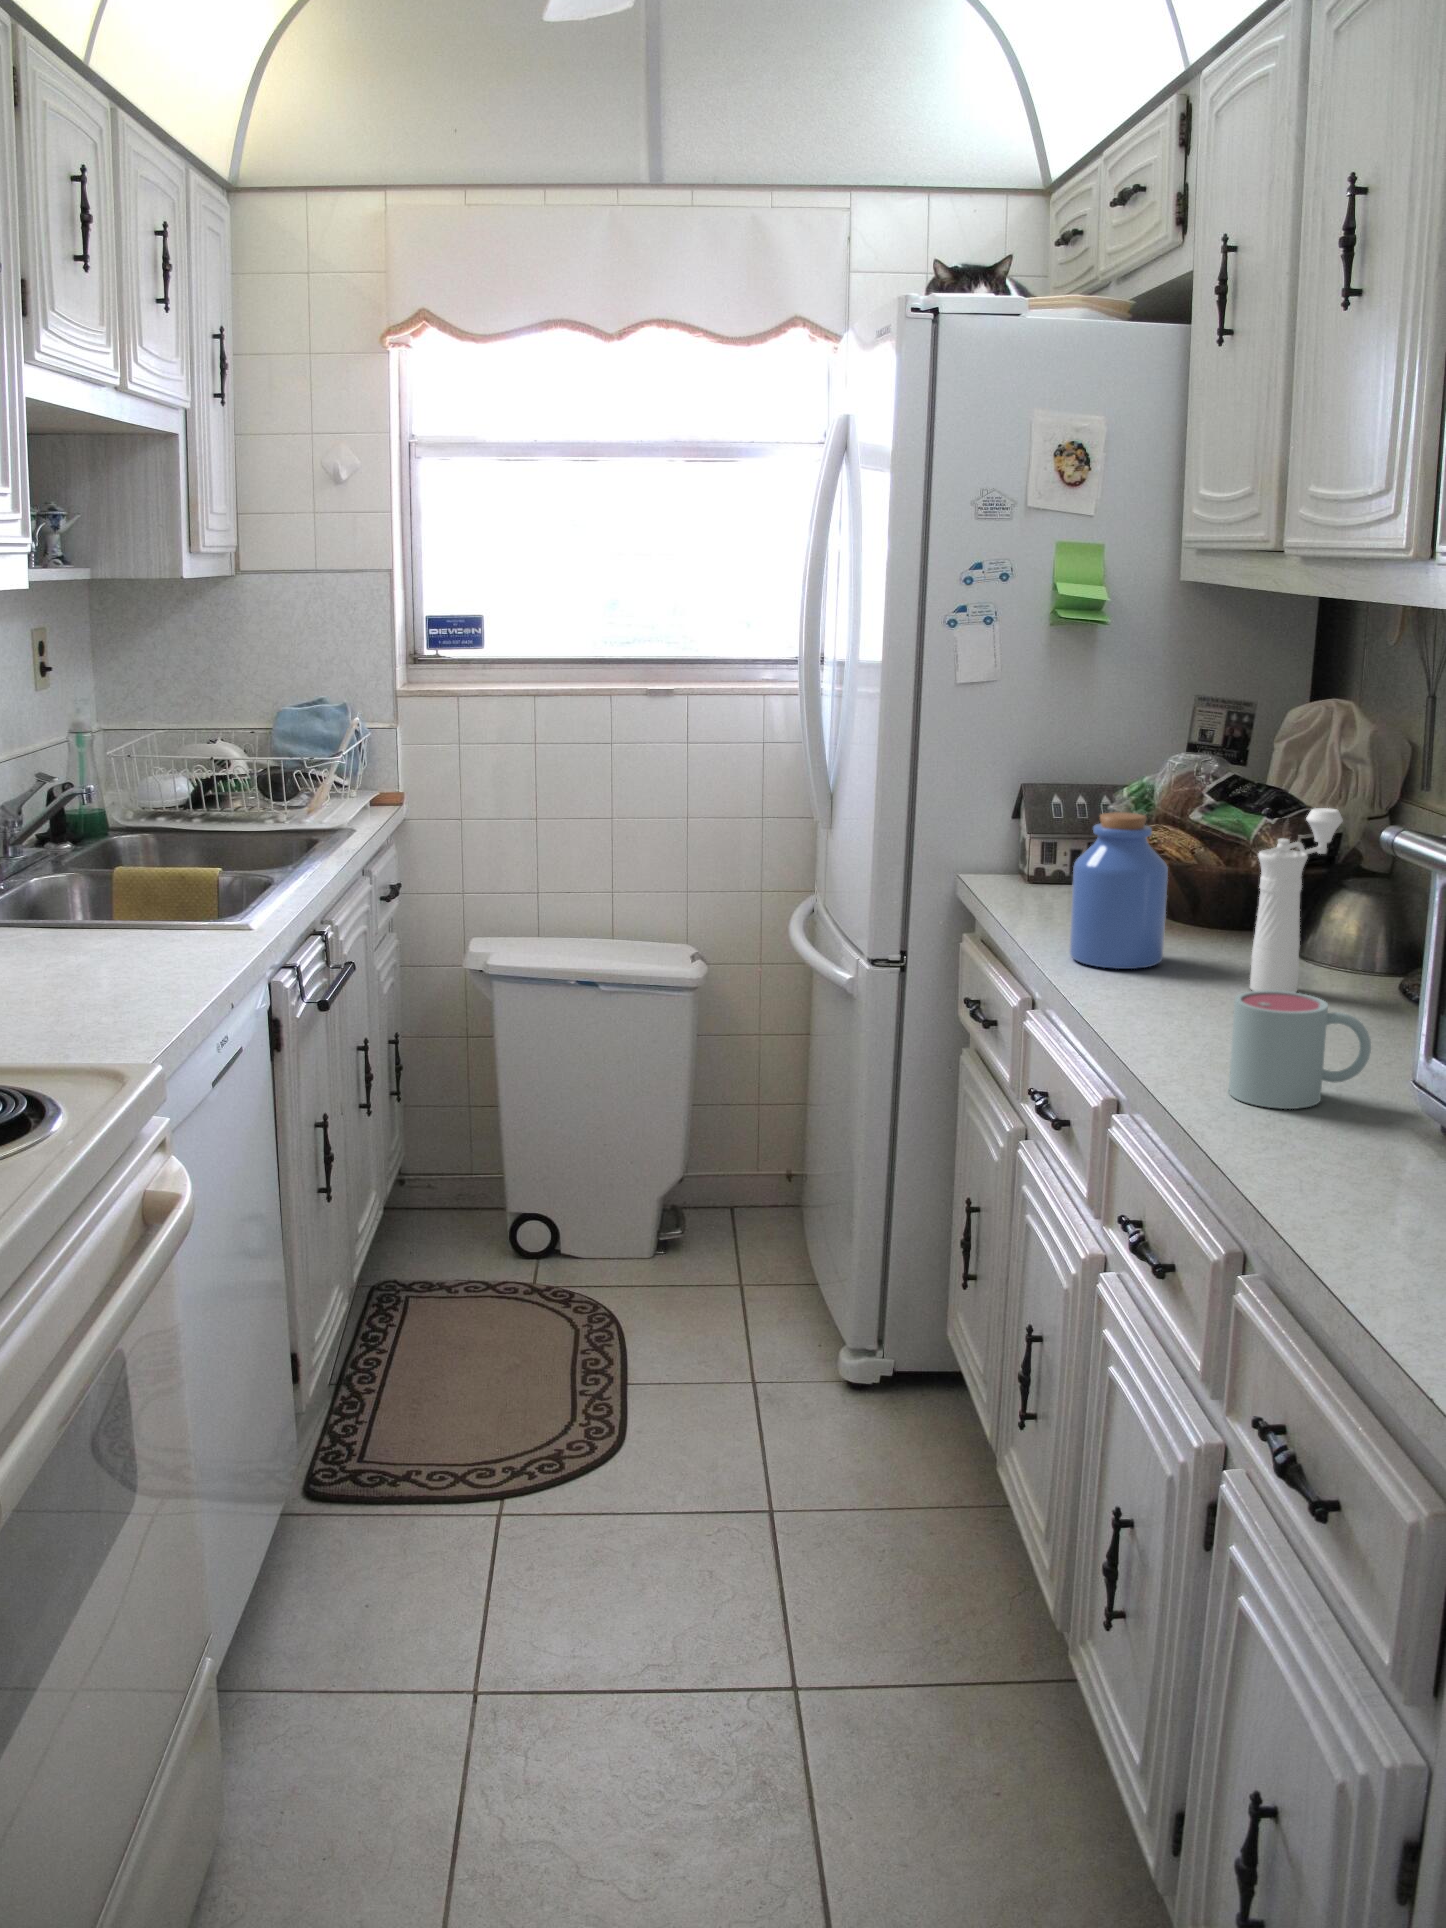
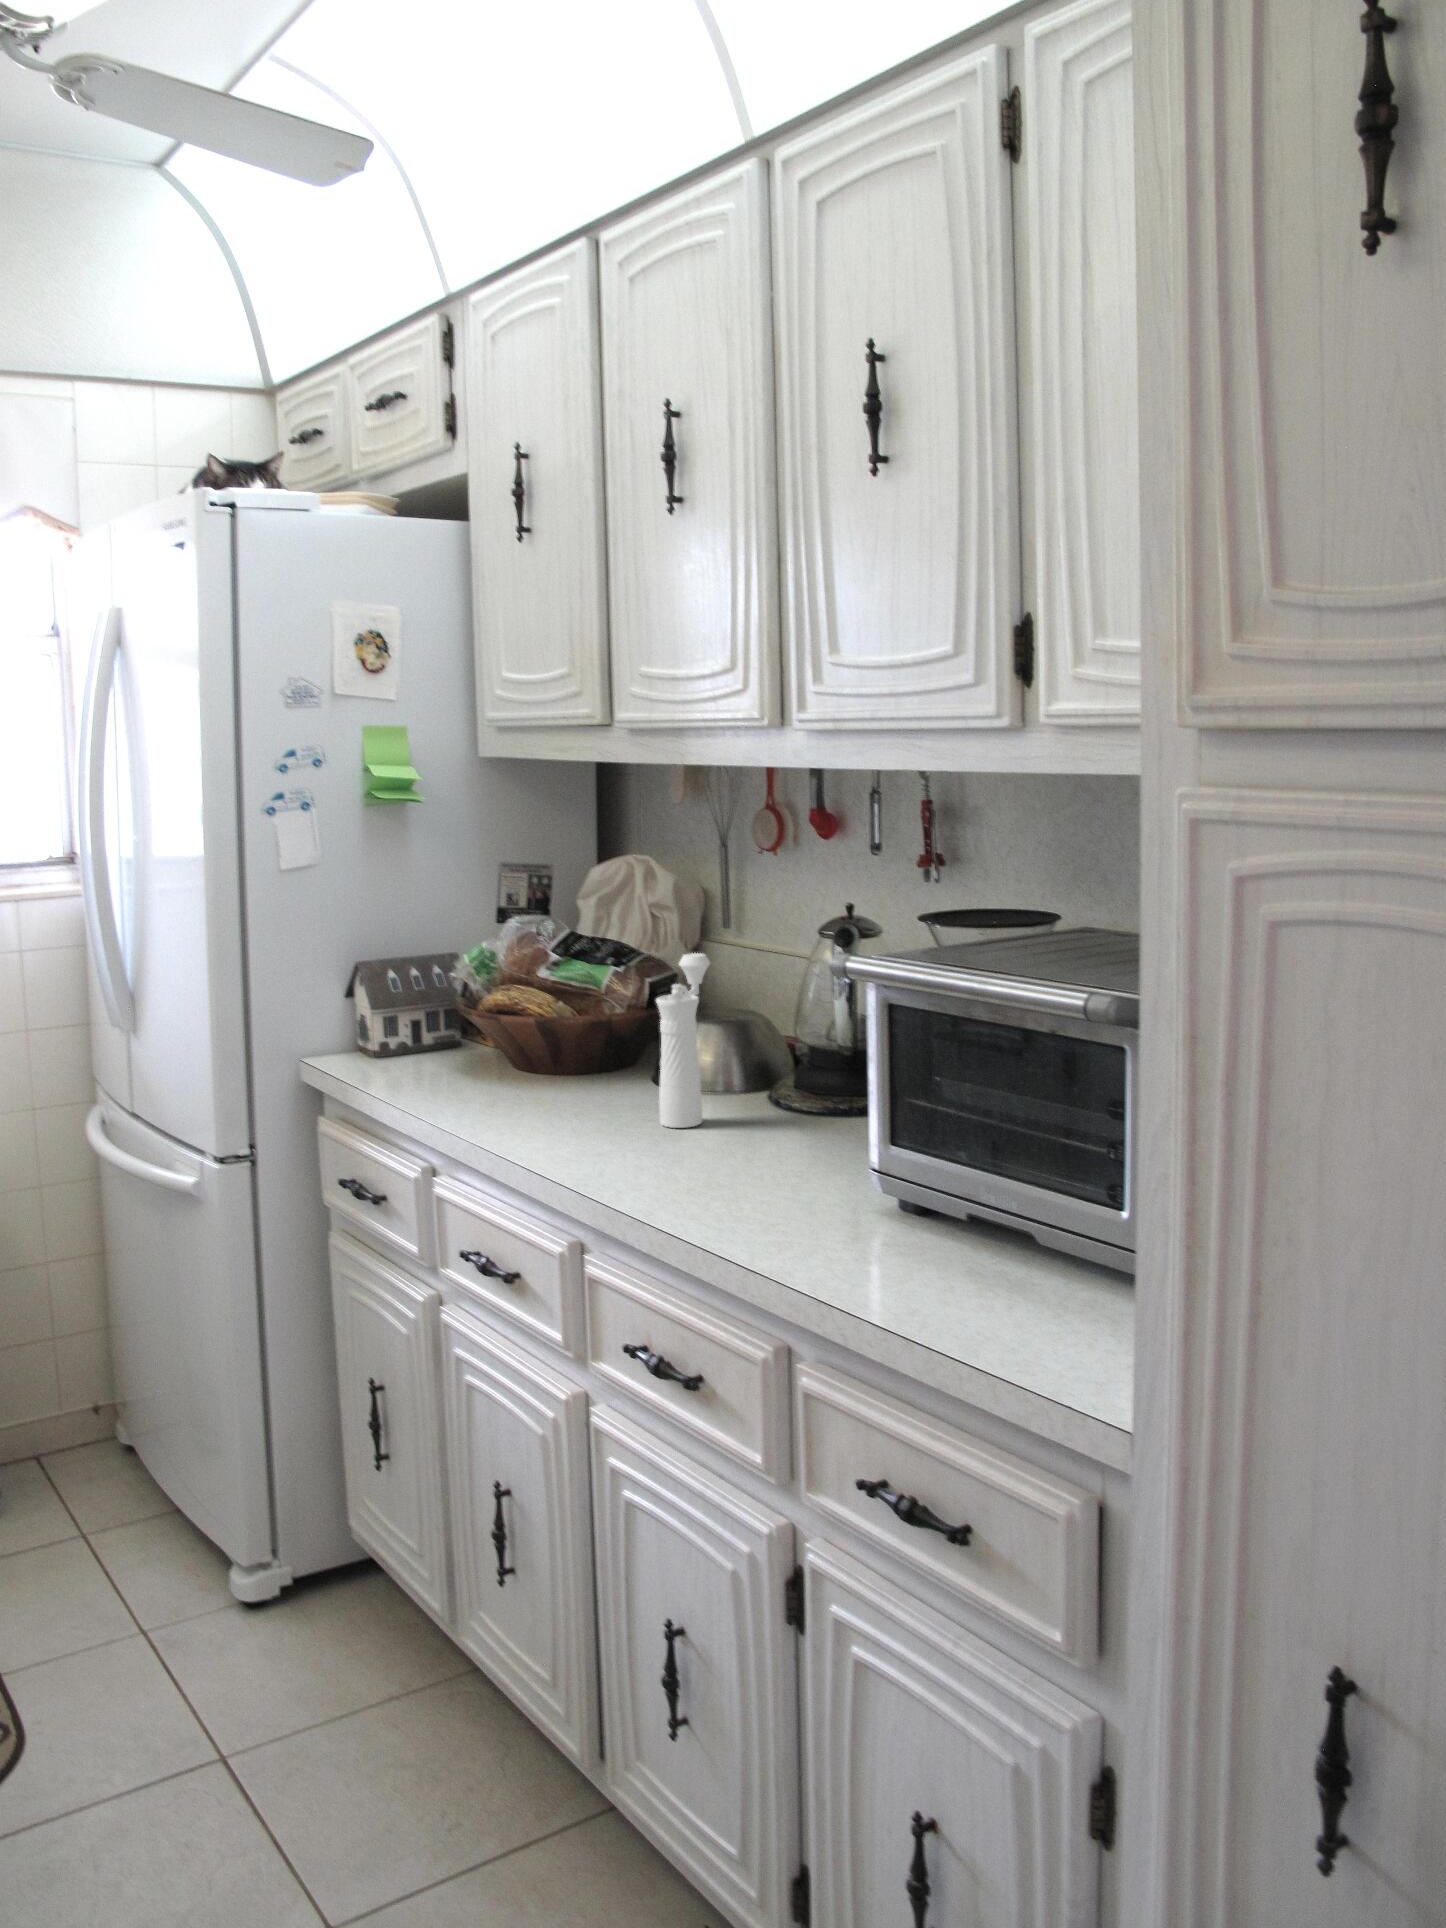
jar: present [1069,812,1168,969] -> none [476,977,568,1127]
mug: present [1229,991,1371,1109] -> none [736,1121,853,1231]

